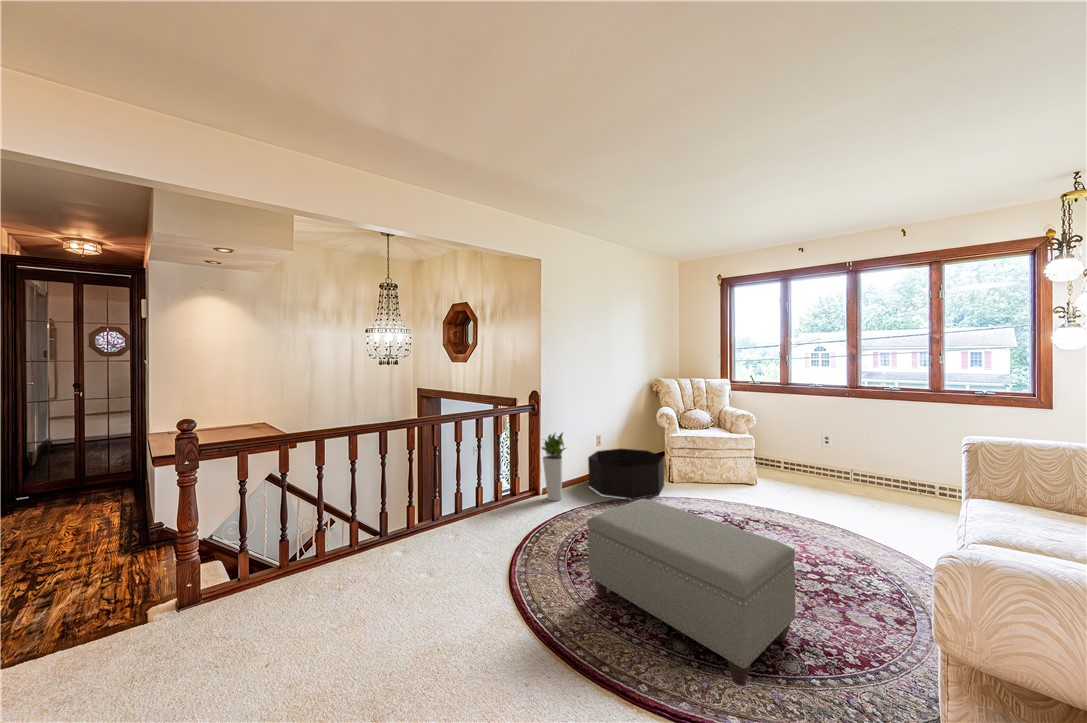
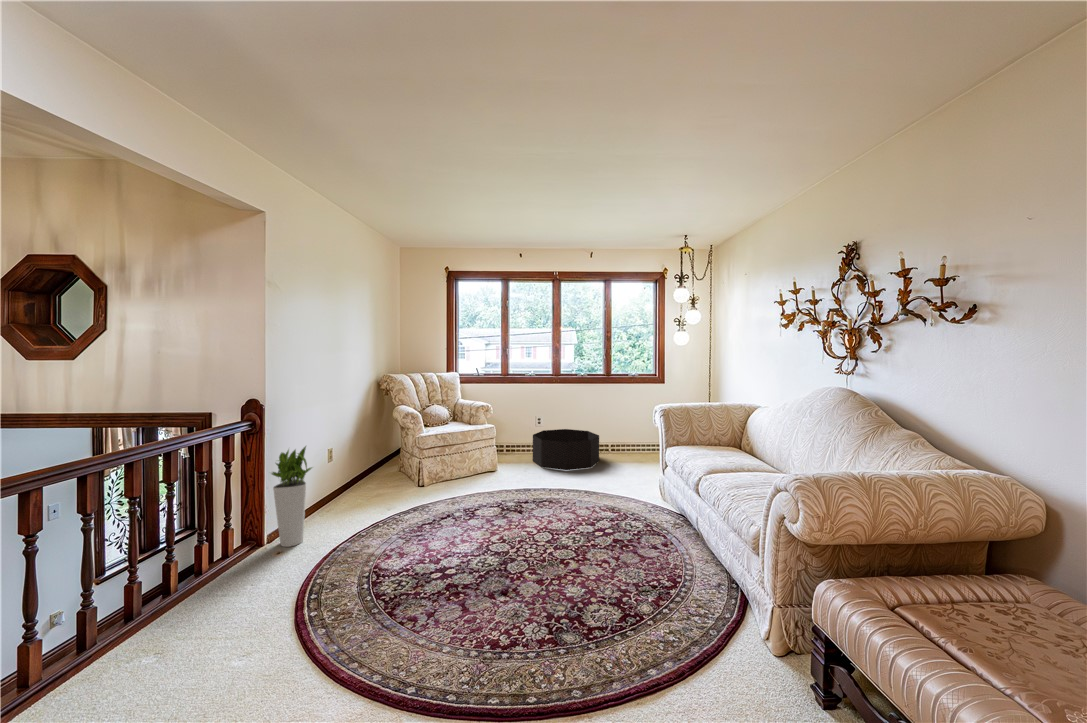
basket: present [588,448,664,499] -> present [533,429,599,470]
ottoman: present [587,499,795,686] -> none [445,502,644,643]

